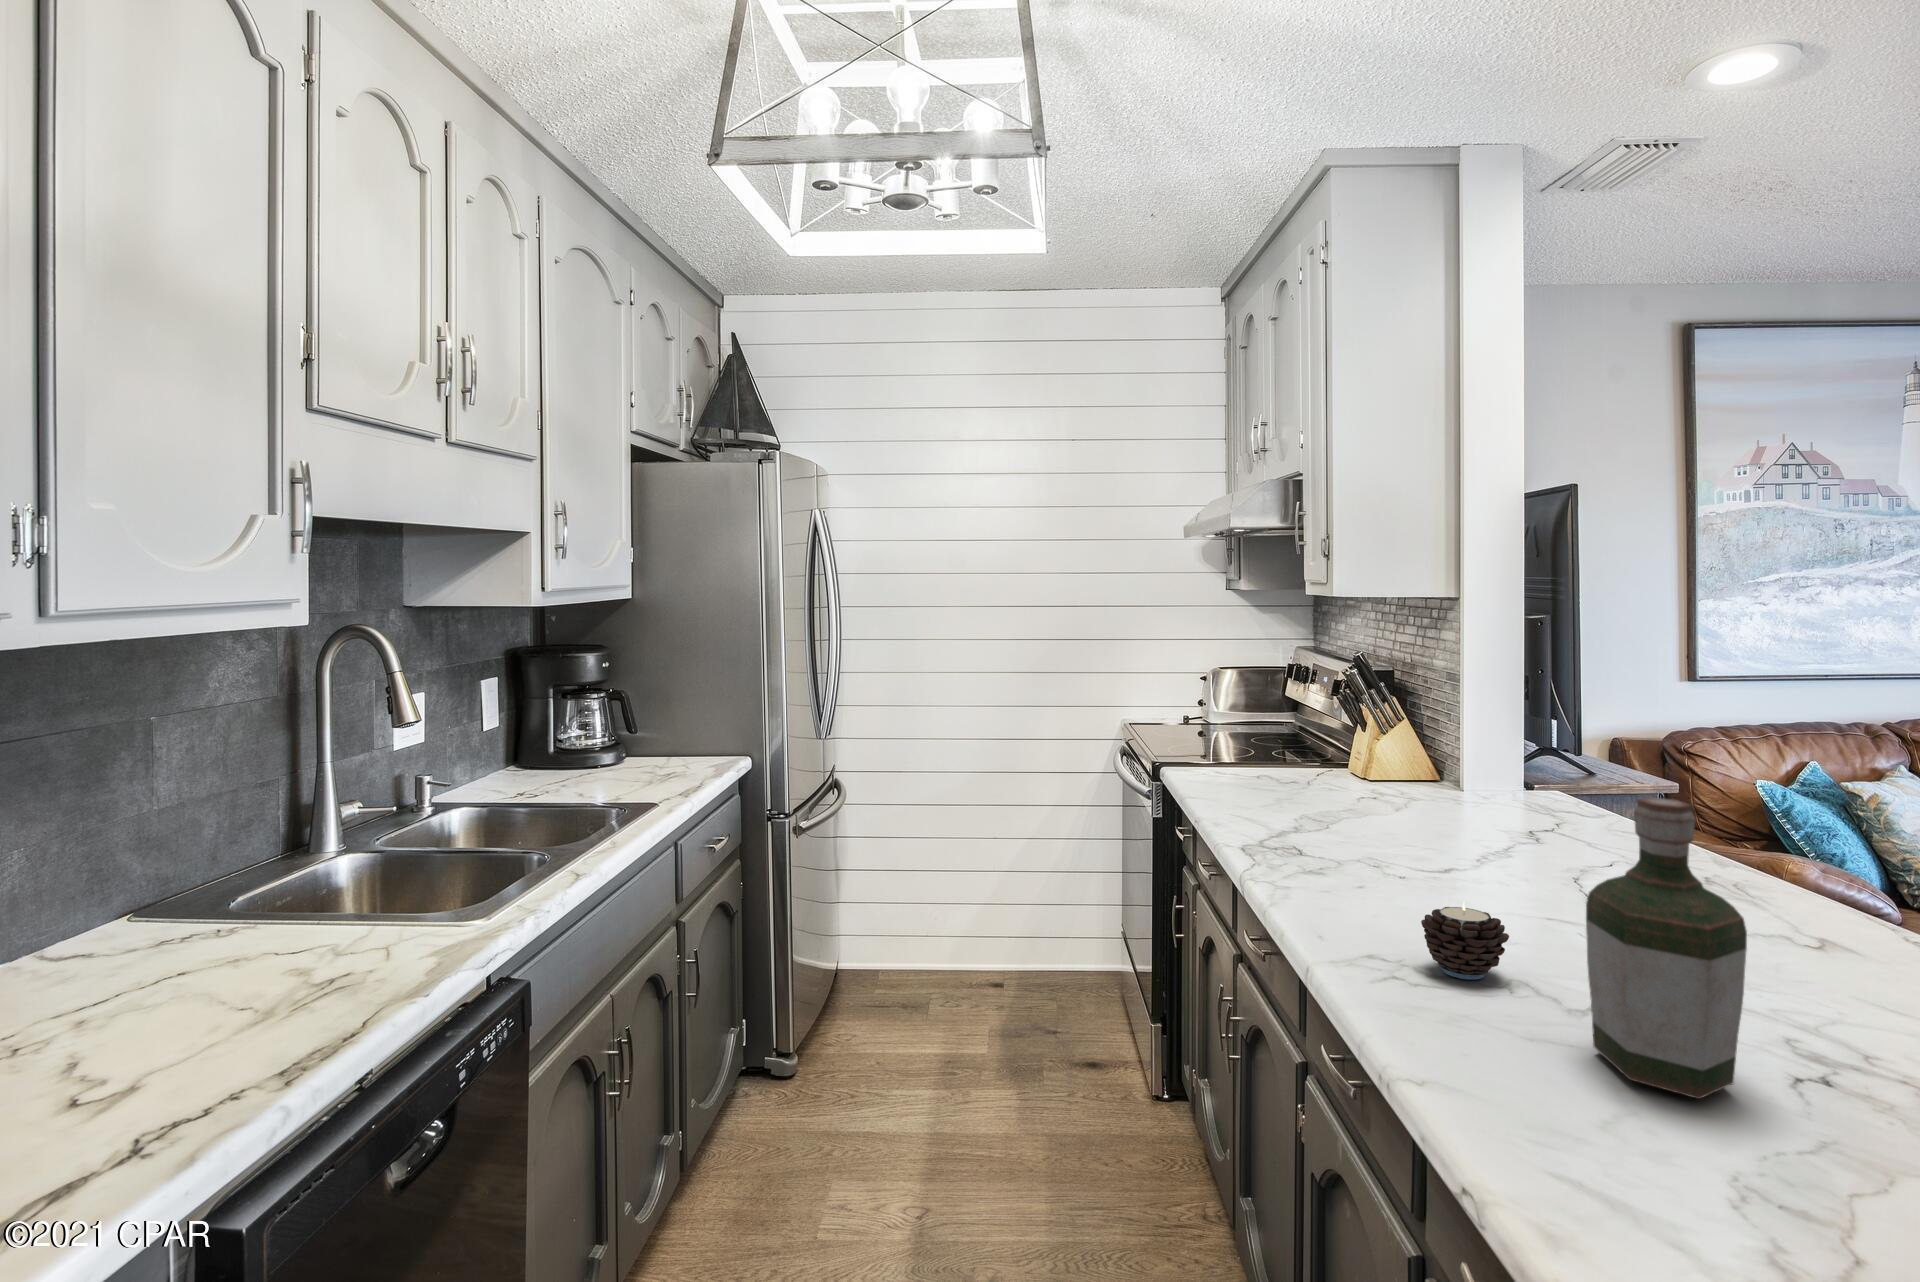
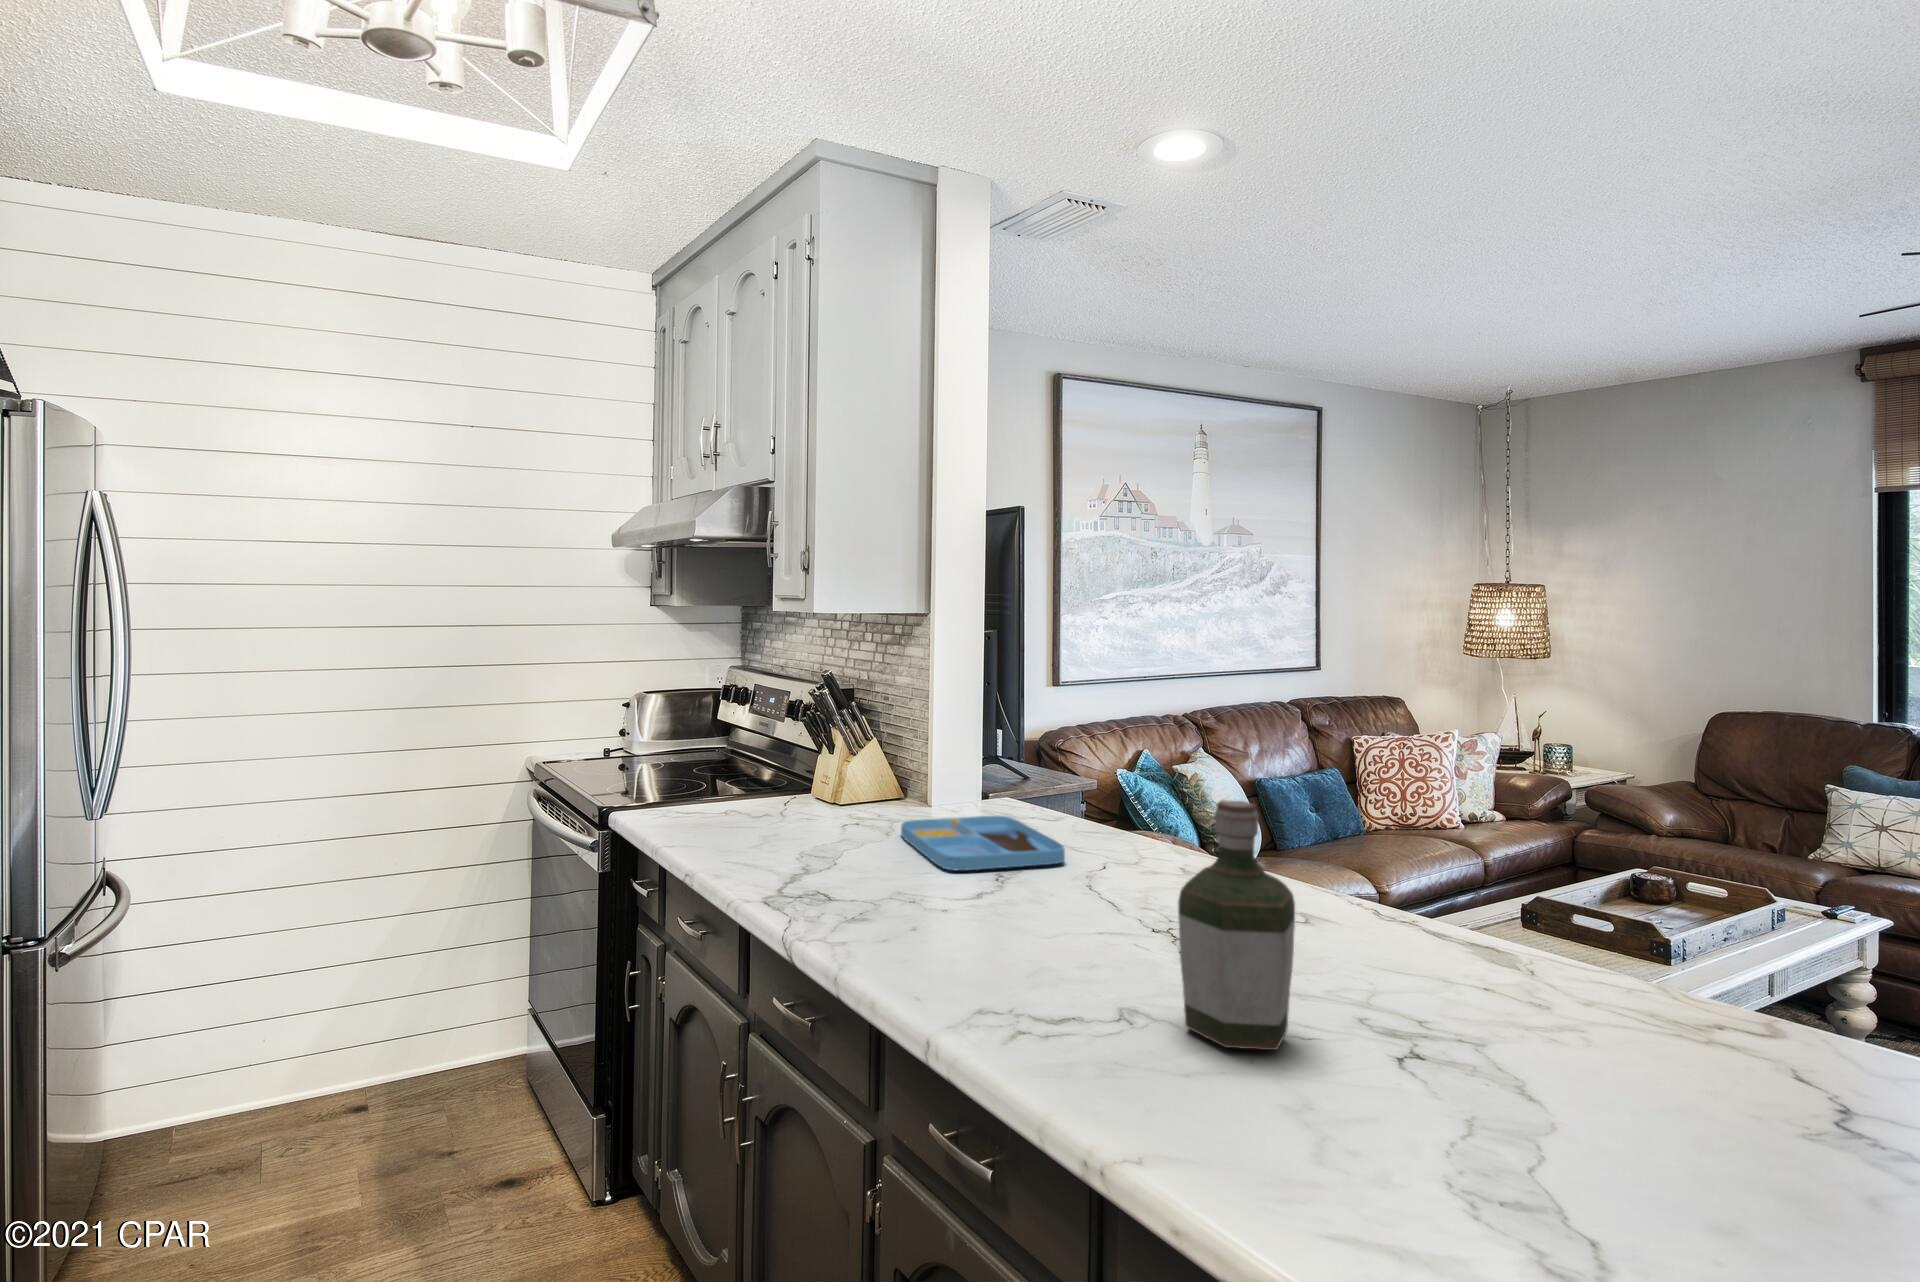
tray: none [1410,801,1581,862] -> present [901,816,1065,871]
candle: present [1421,902,1509,980] -> none [1012,915,1088,989]

